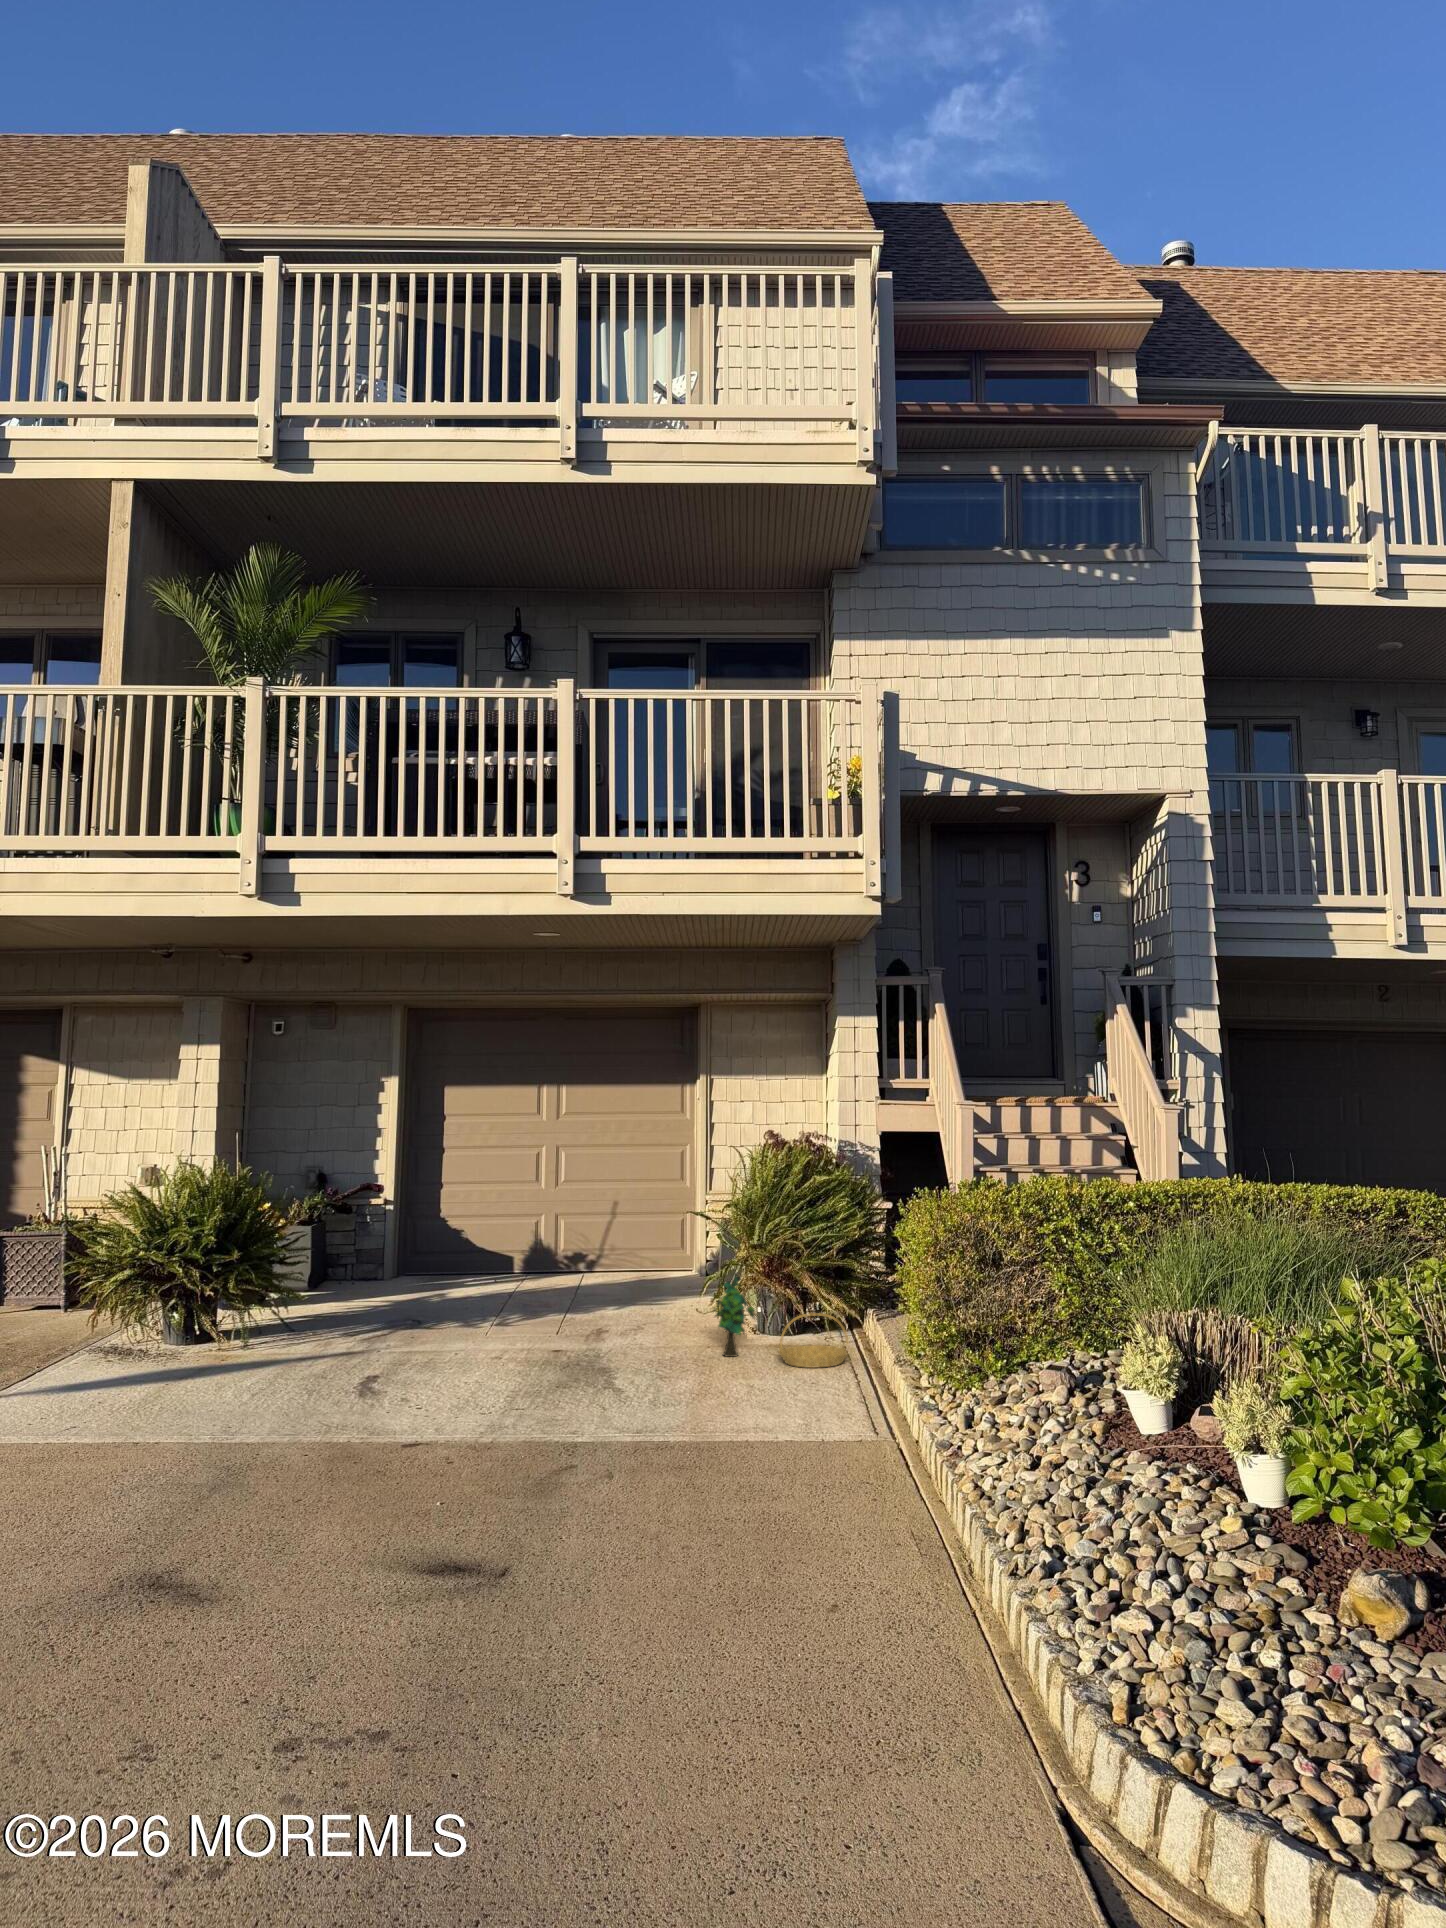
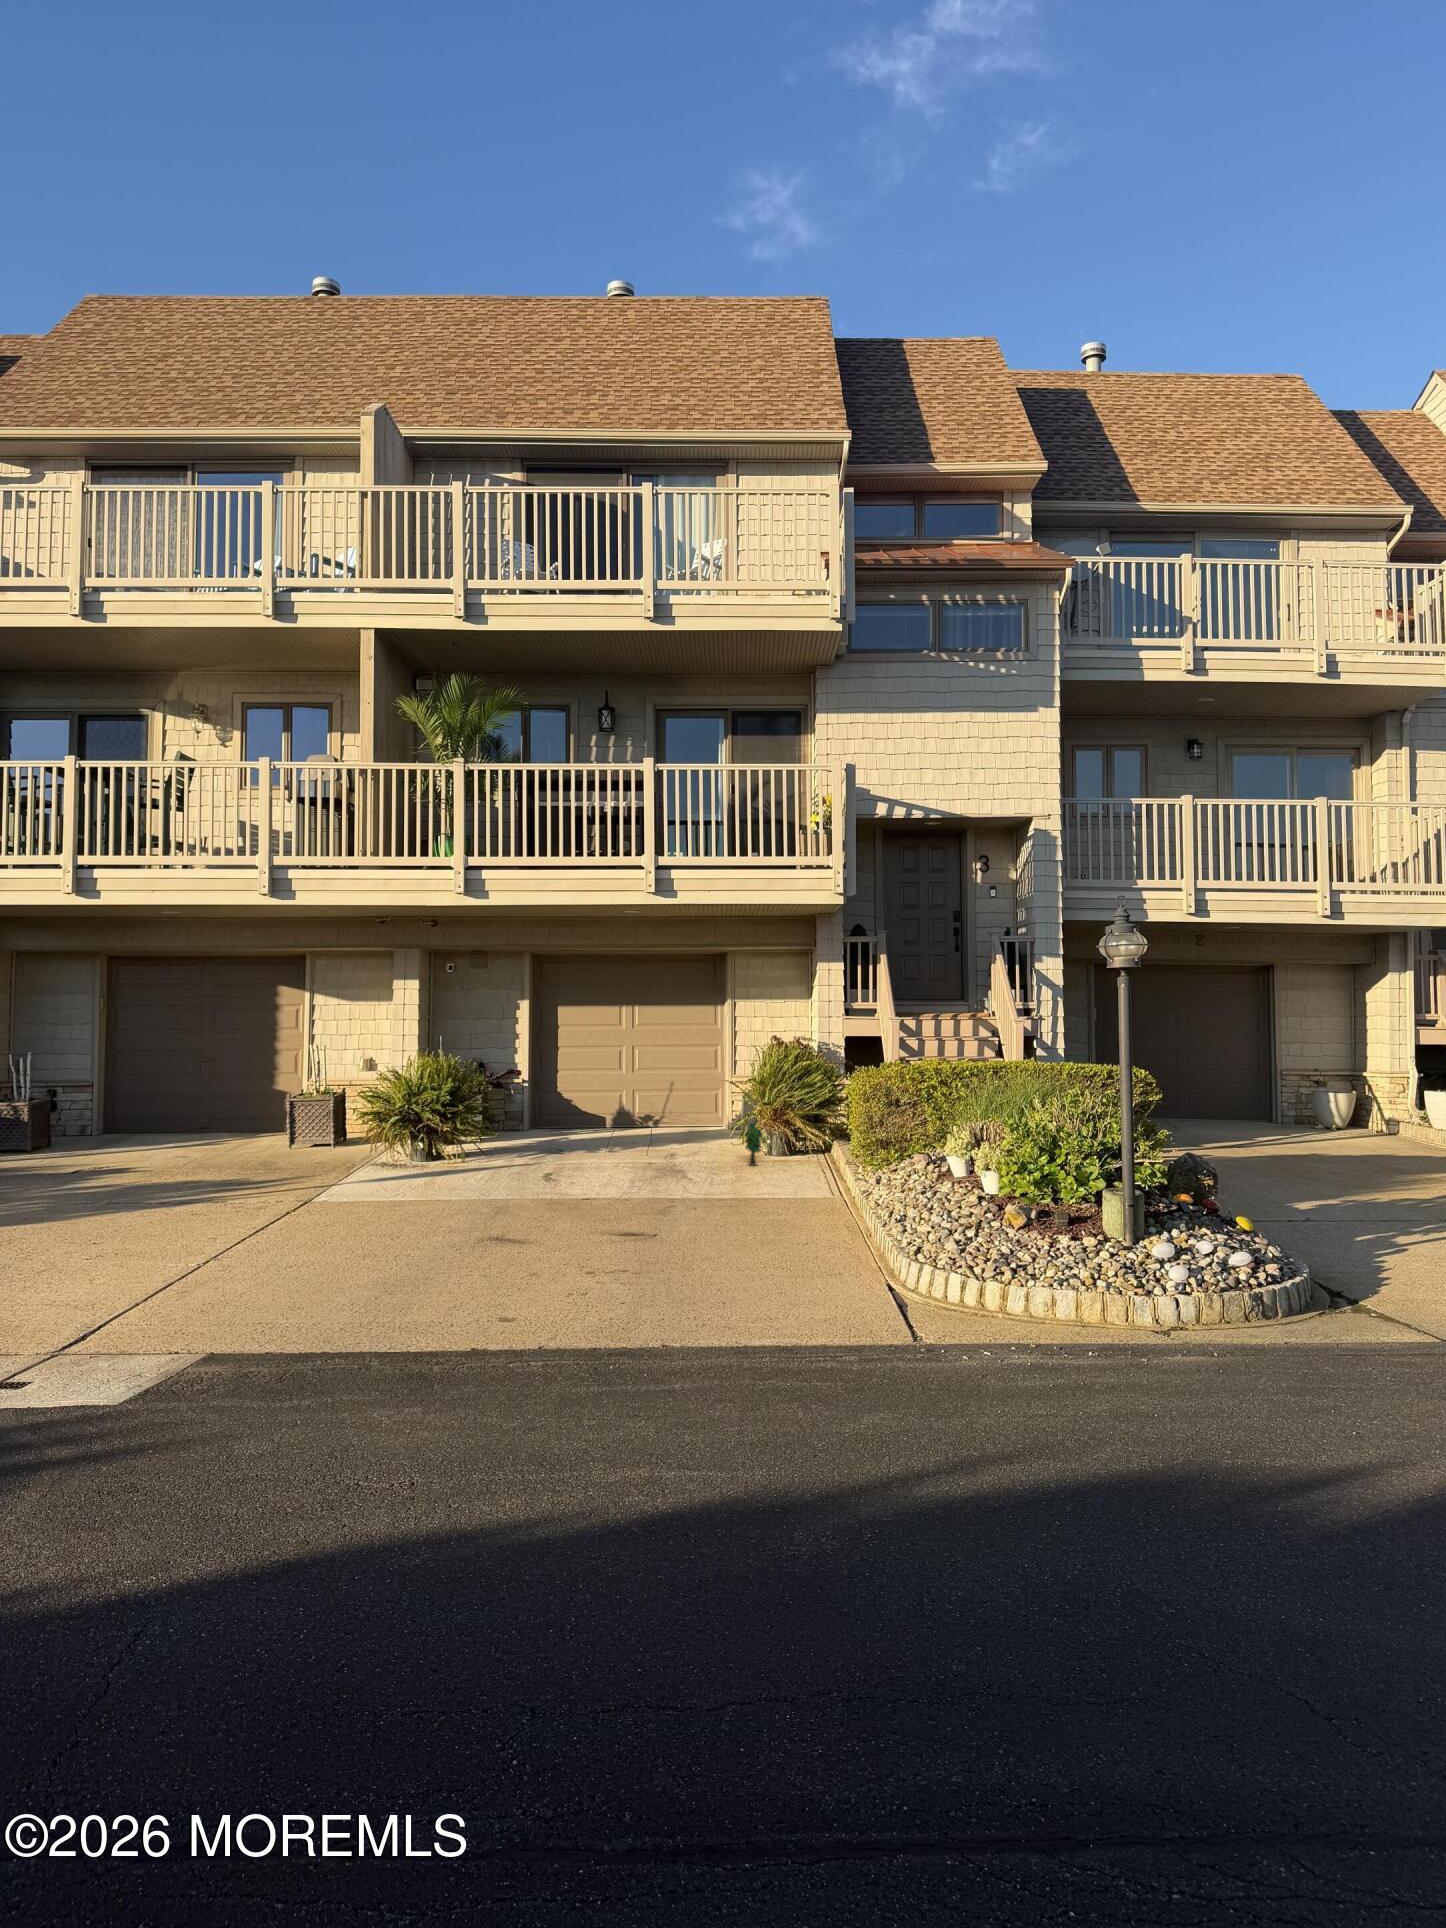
basket: present [779,1313,848,1368] -> none [781,1139,823,1169]

